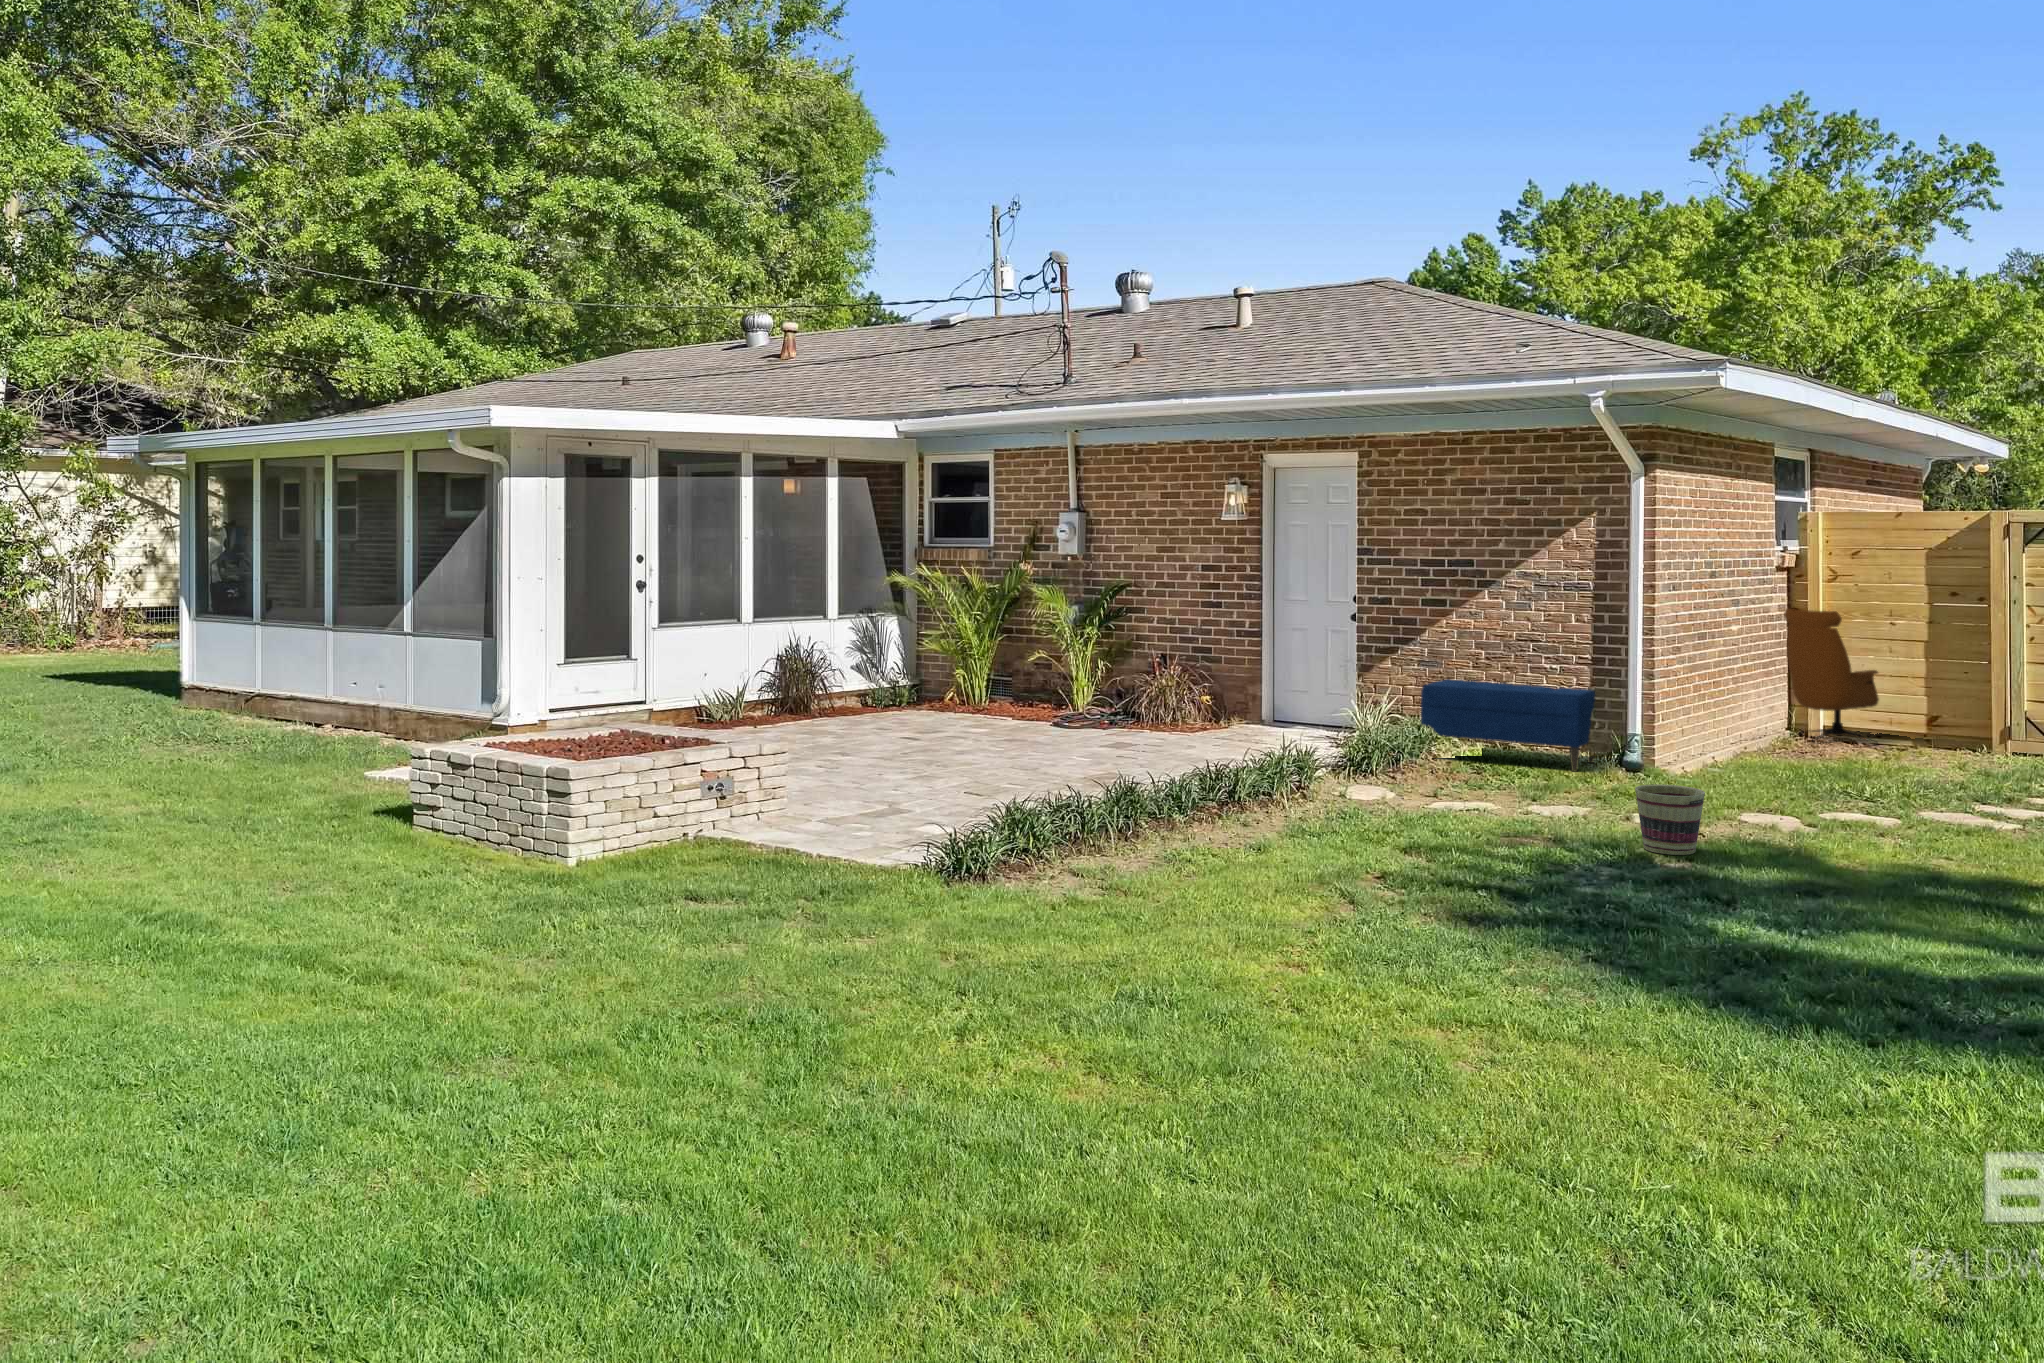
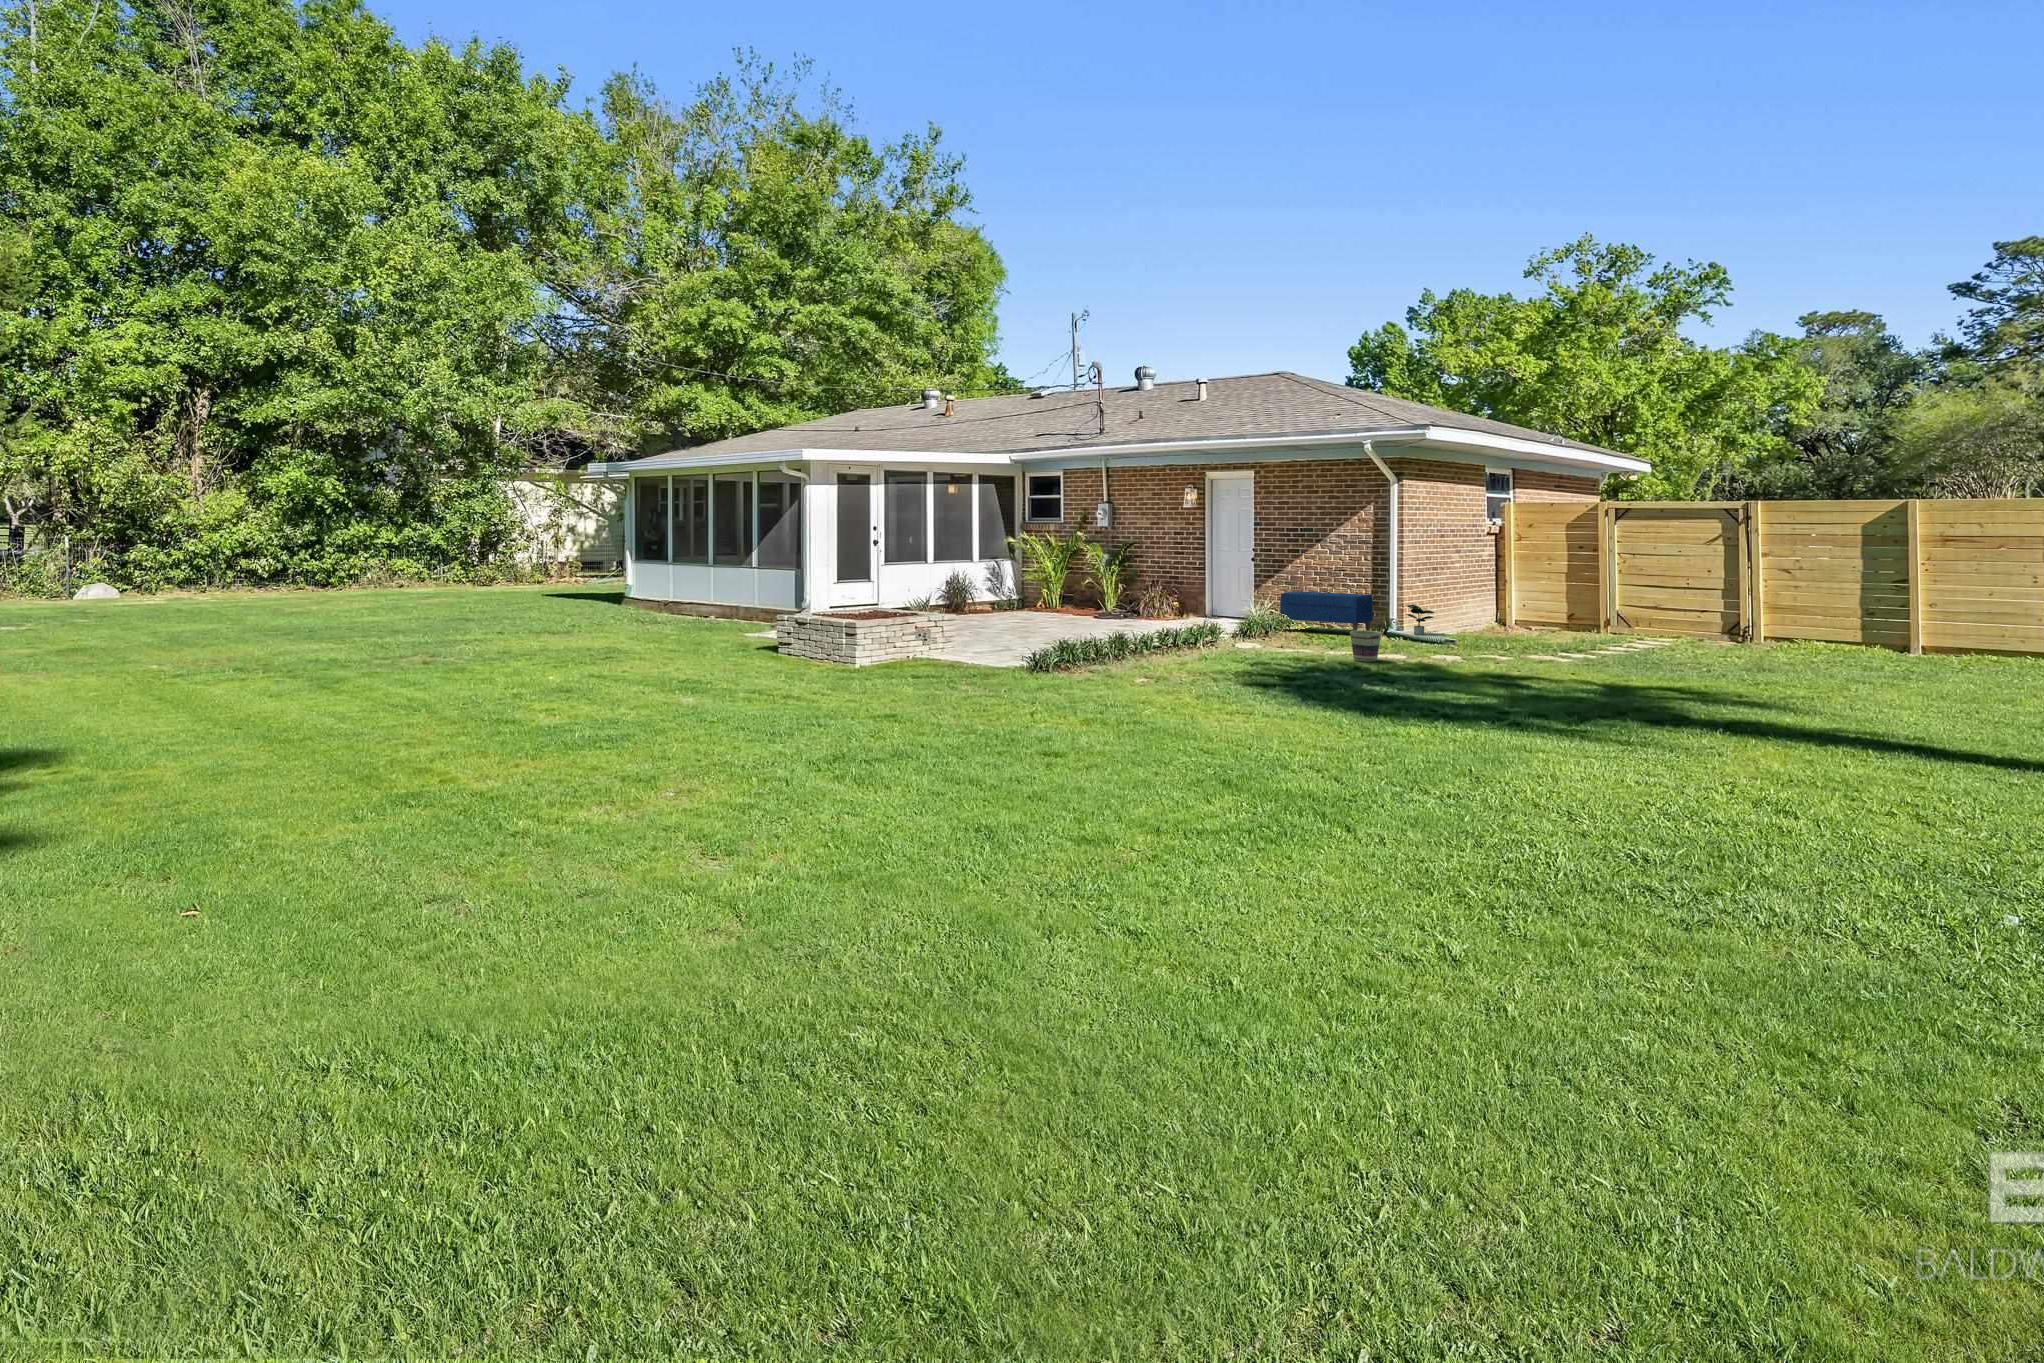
lounge chair: present [1784,609,1879,745] -> none [1485,555,1563,628]
potted plant: none [1665,708,1723,767] -> present [1406,605,1434,635]

